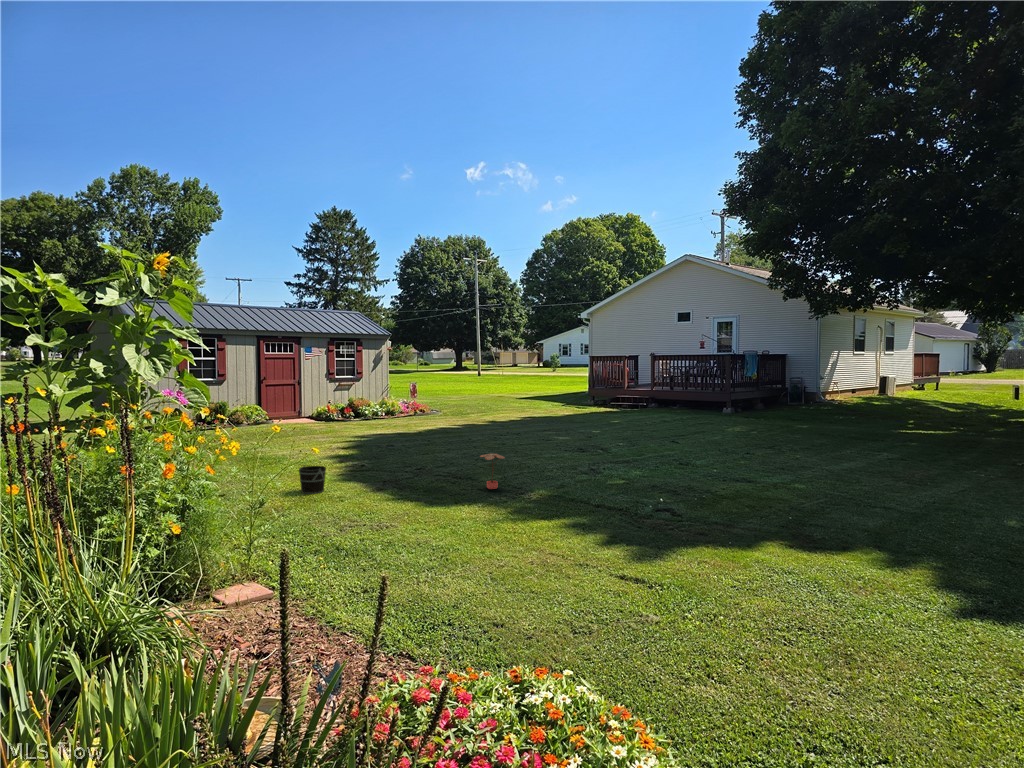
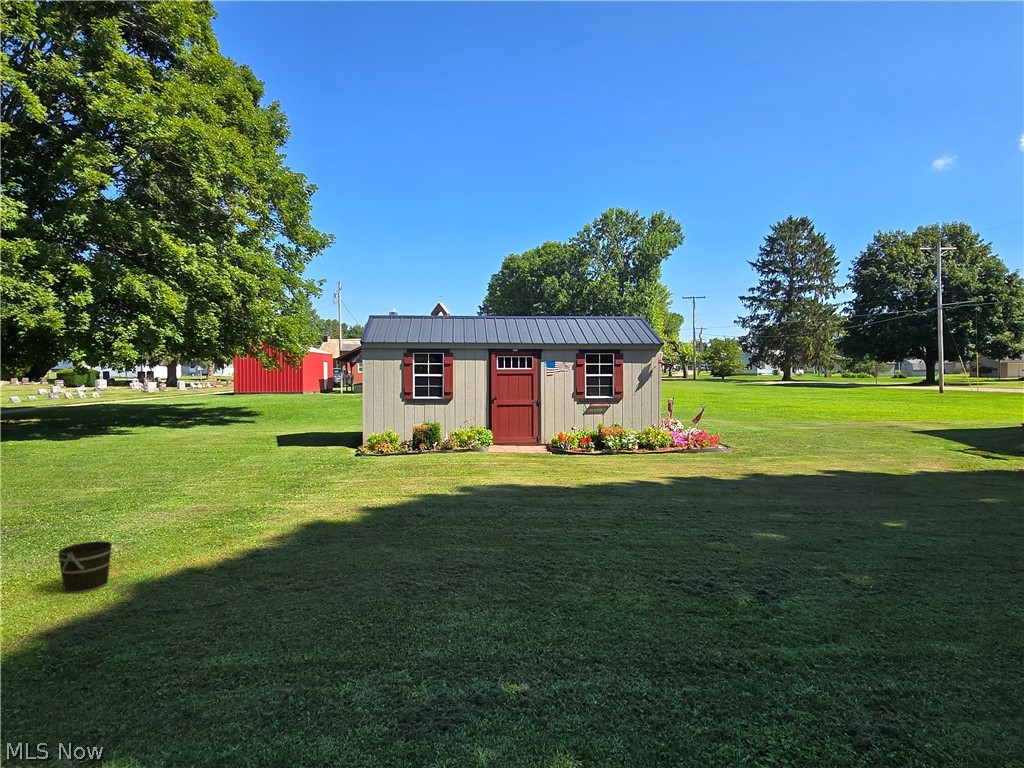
potted plant: present [480,453,505,489] -> none [195,596,272,696]

